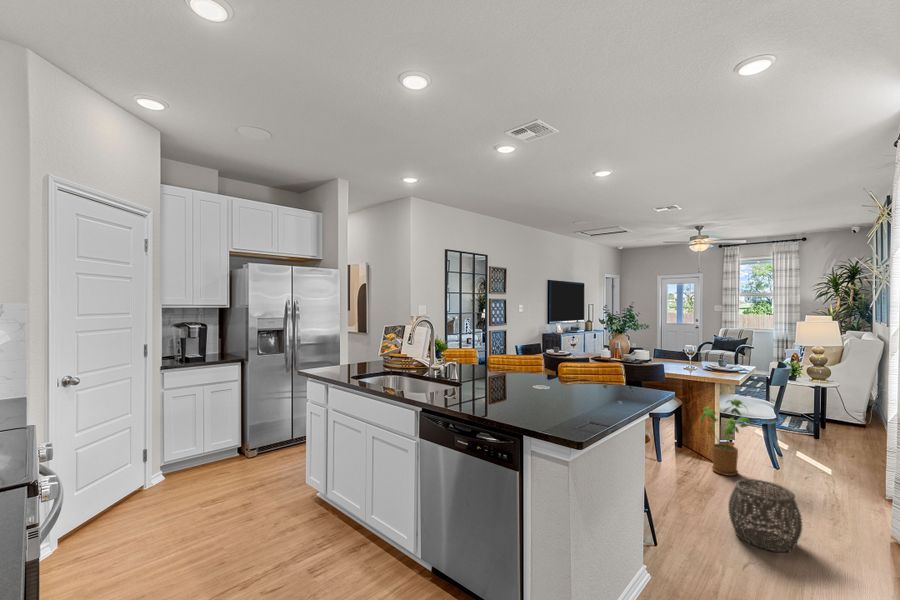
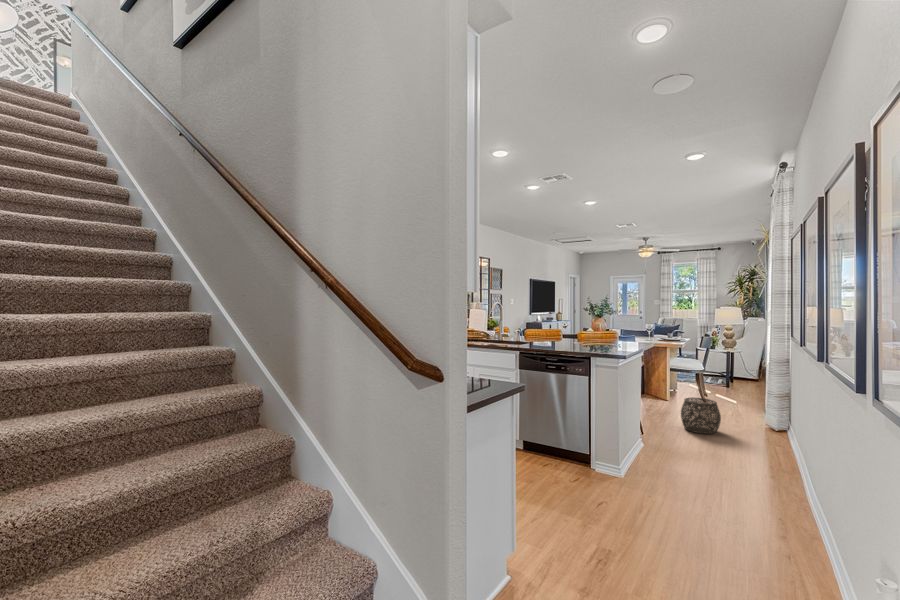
house plant: present [700,399,752,476] -> none [658,357,692,406]

